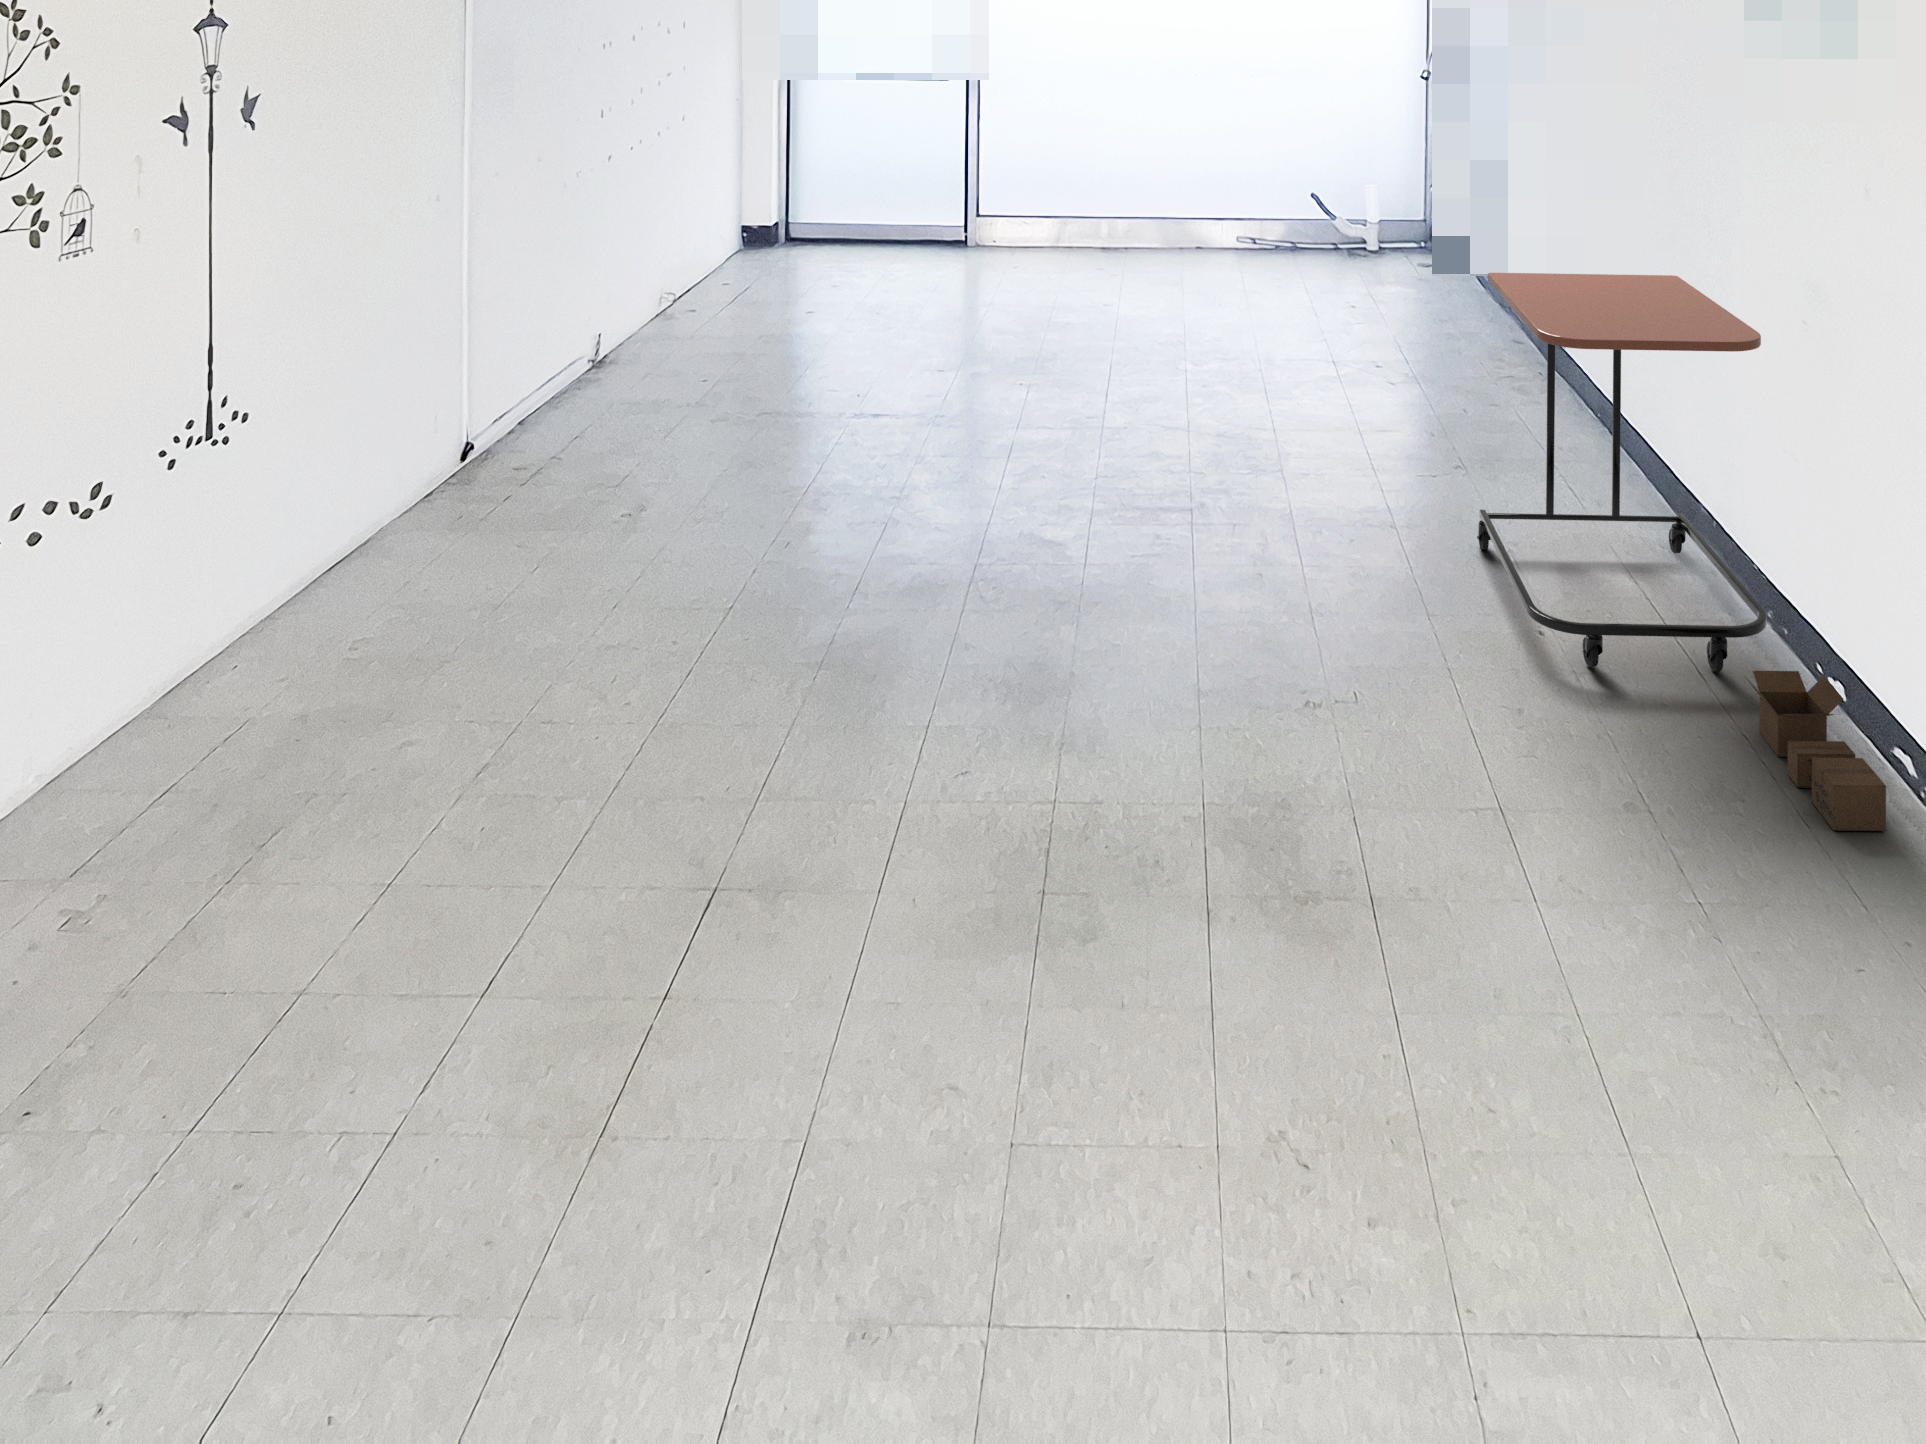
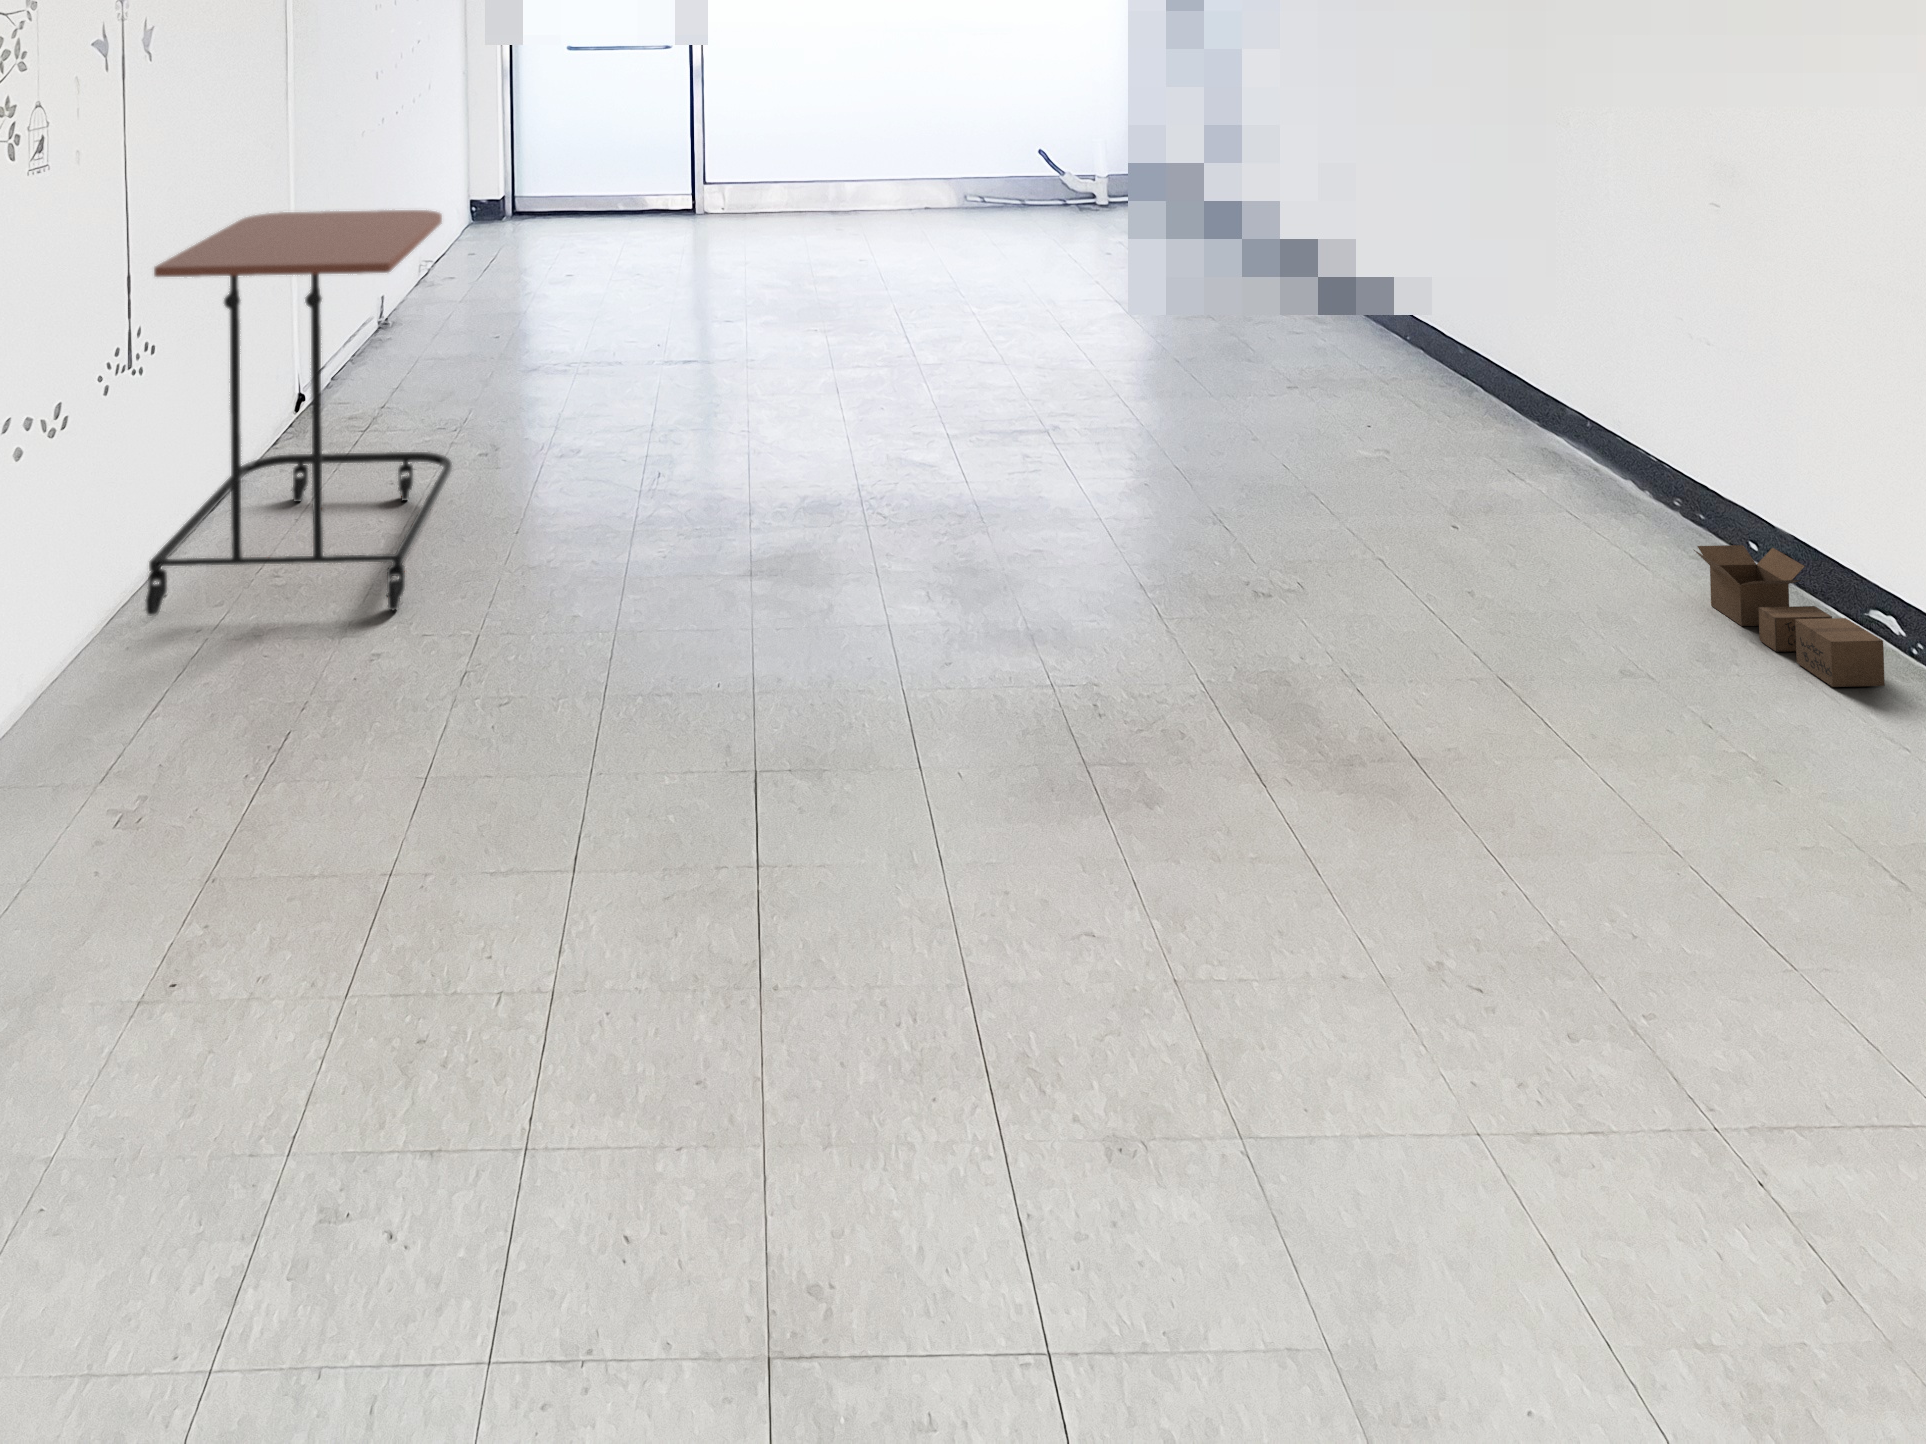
side table: present [1477,273,1767,672] -> present [146,210,452,616]

